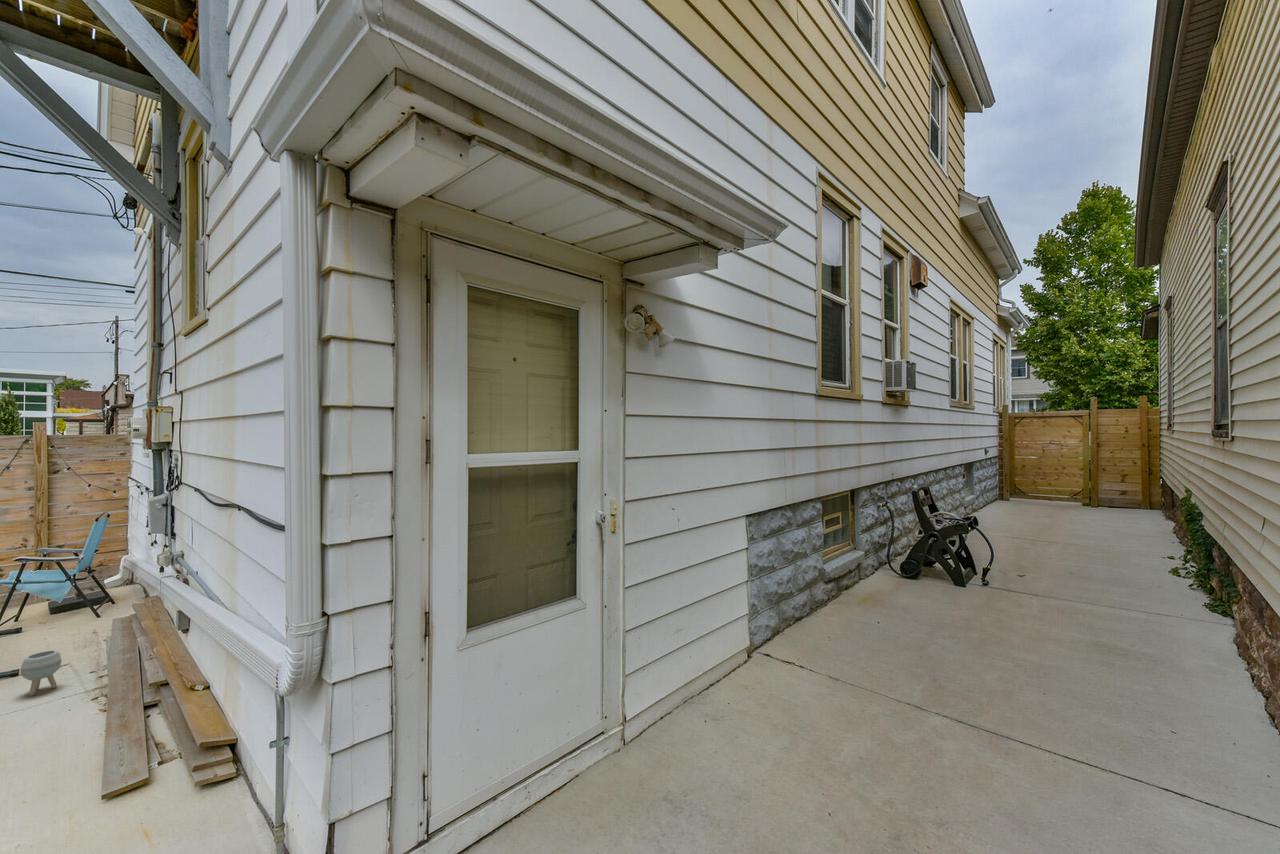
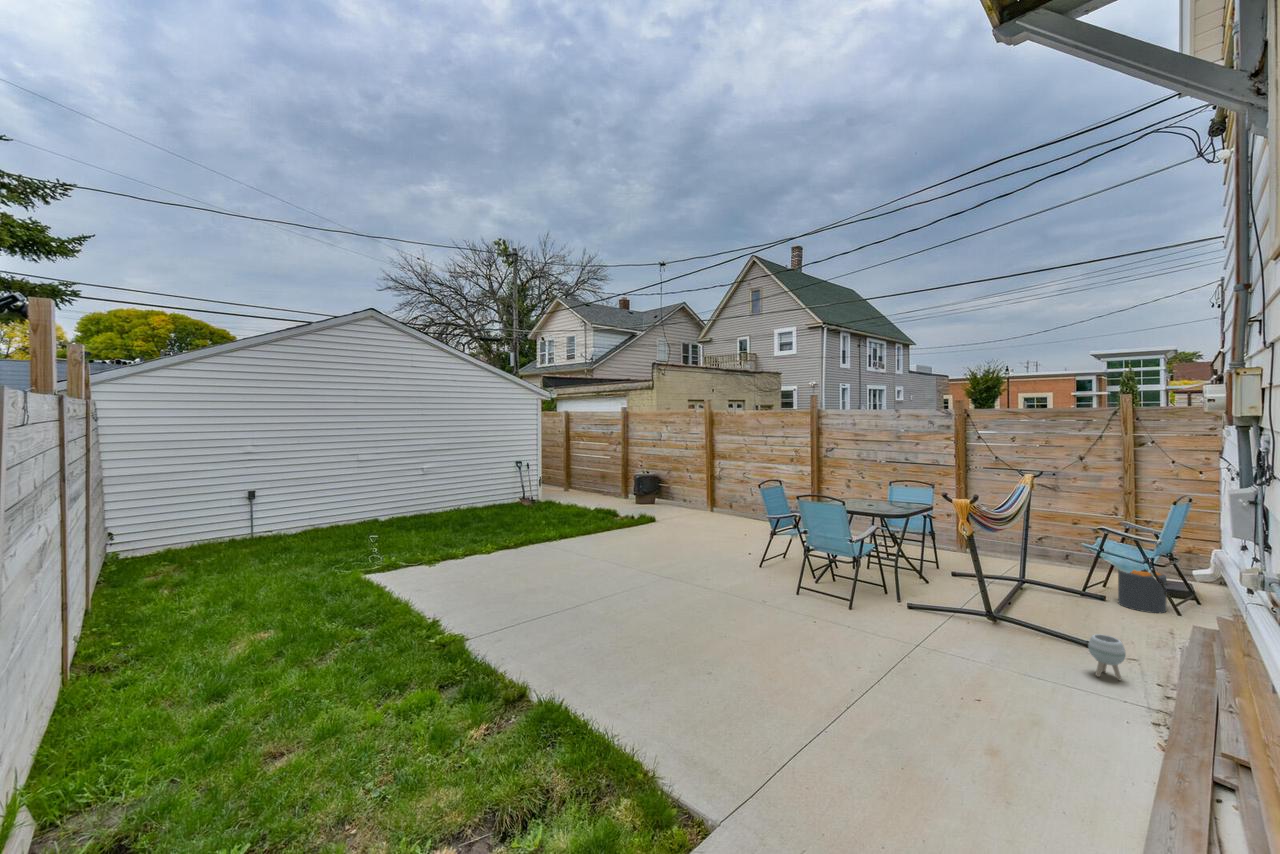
trash can: none [36,576,86,630] -> present [1118,569,1167,613]

